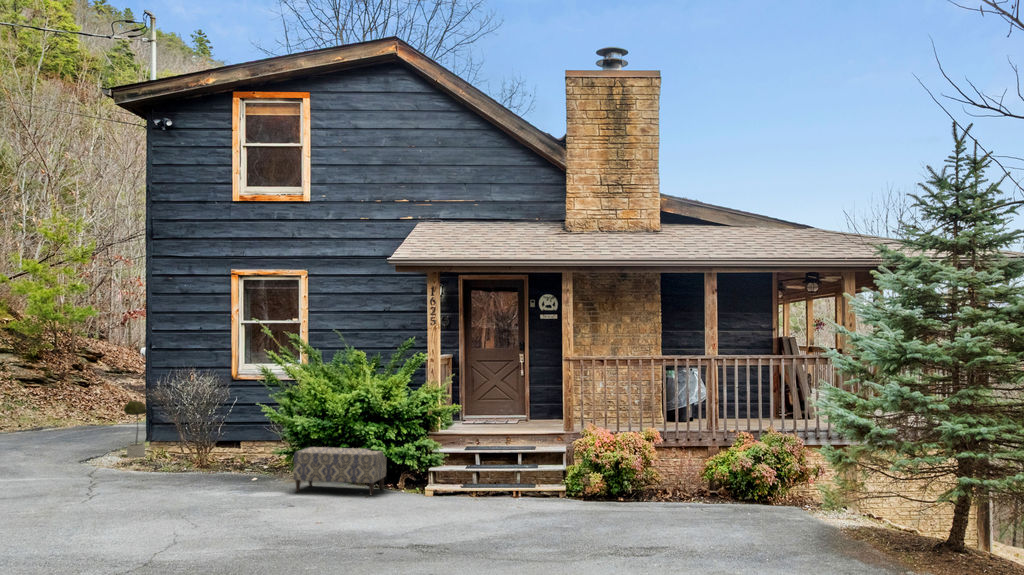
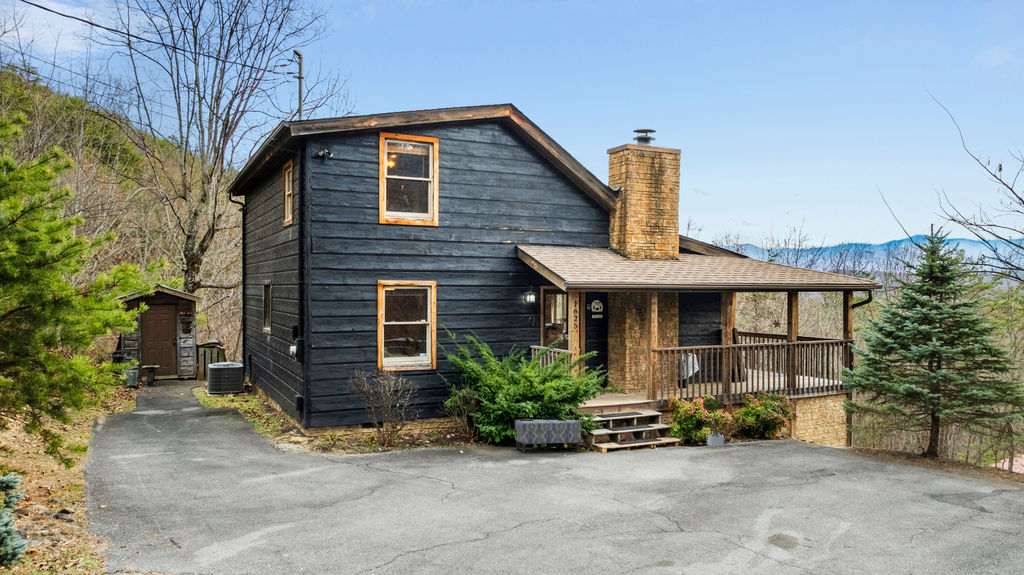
potted tree: present [123,400,147,458] -> present [703,398,724,447]

